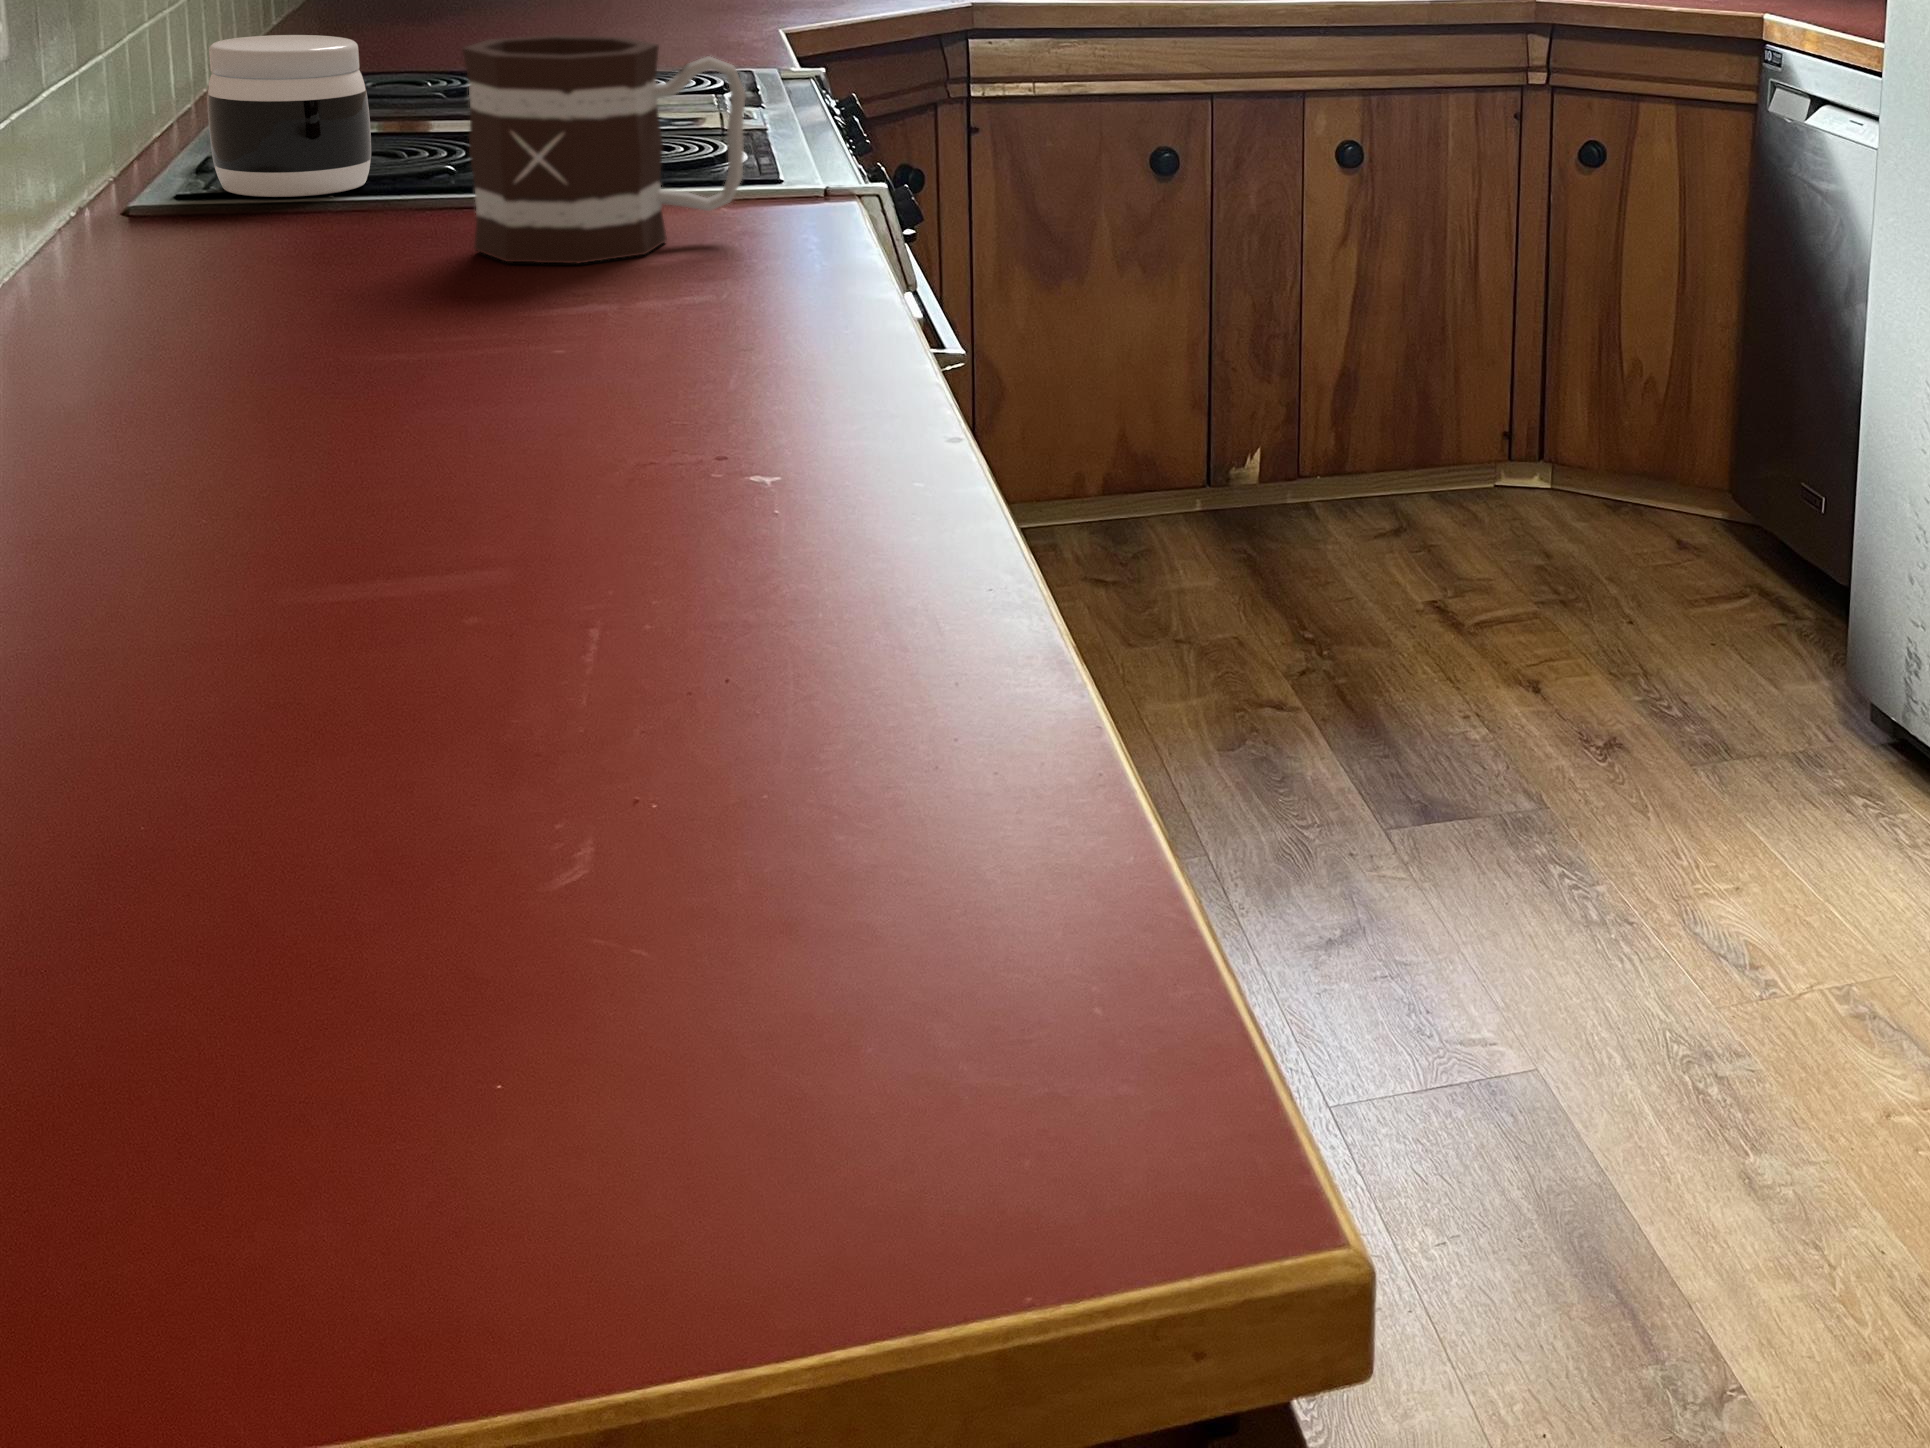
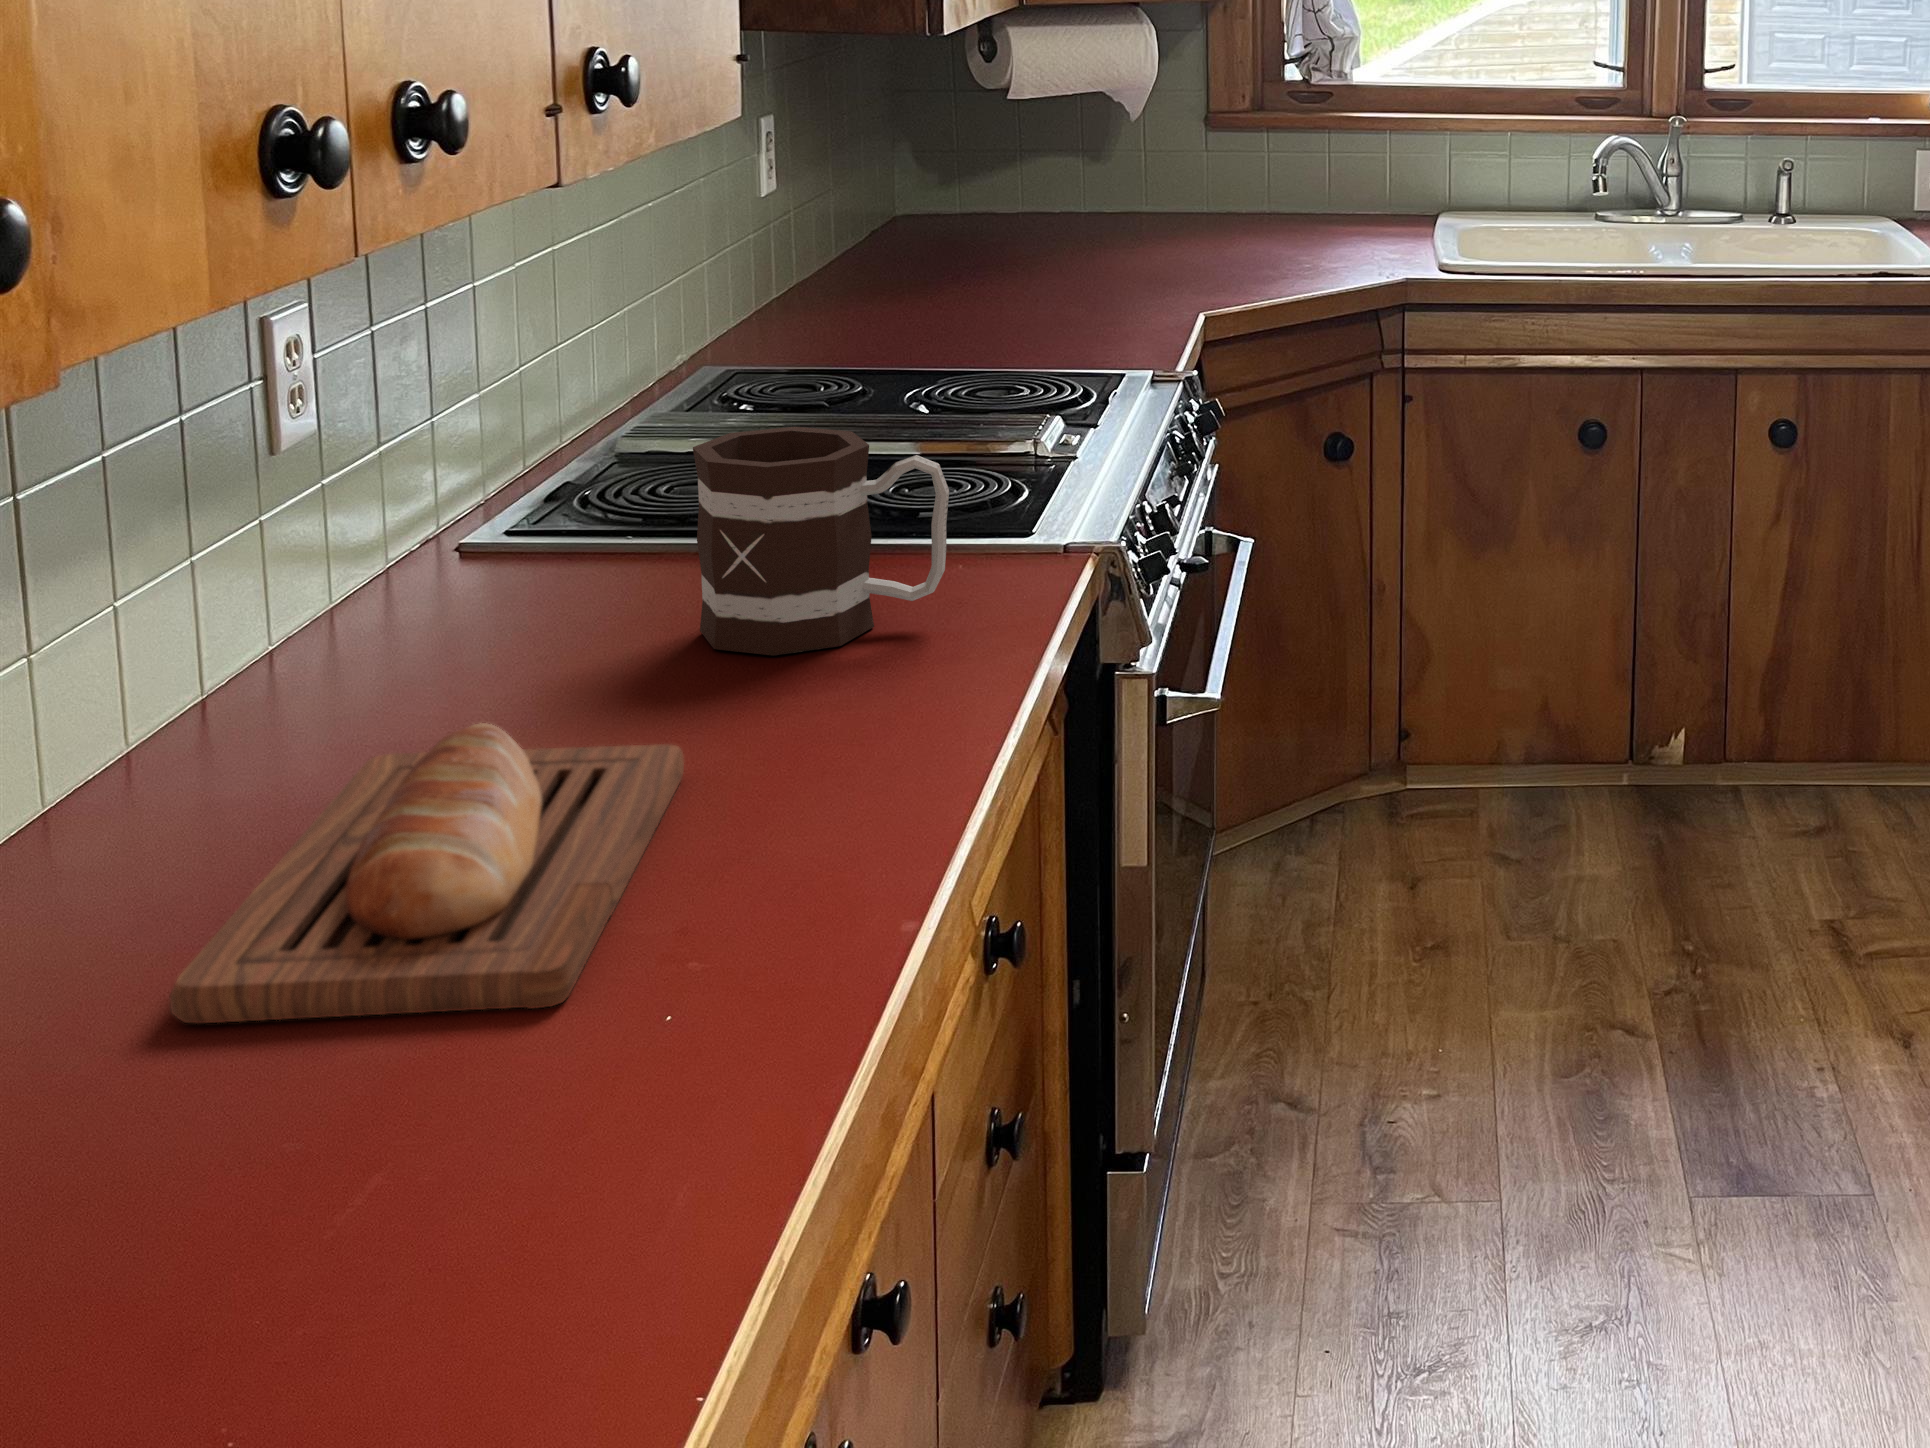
jar: present [208,35,371,197] -> none [552,390,690,544]
bread loaf: none [176,282,626,540] -> present [170,723,684,1023]

